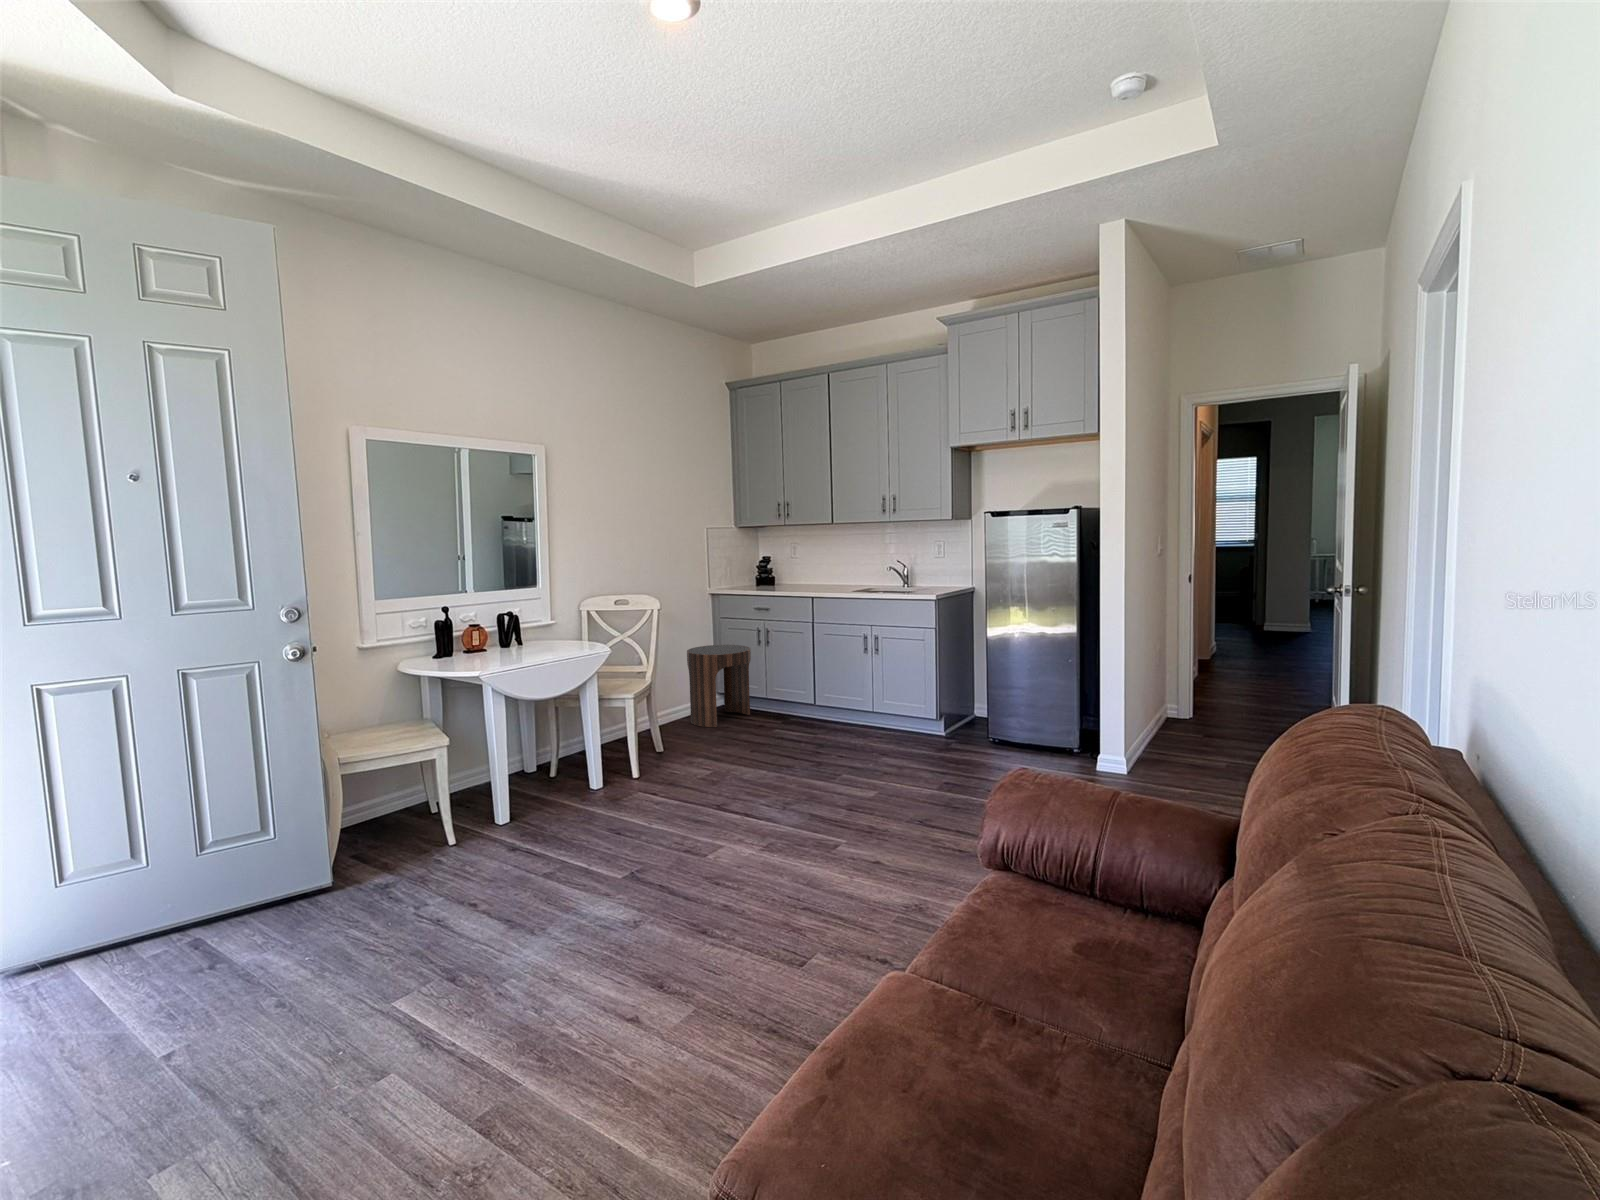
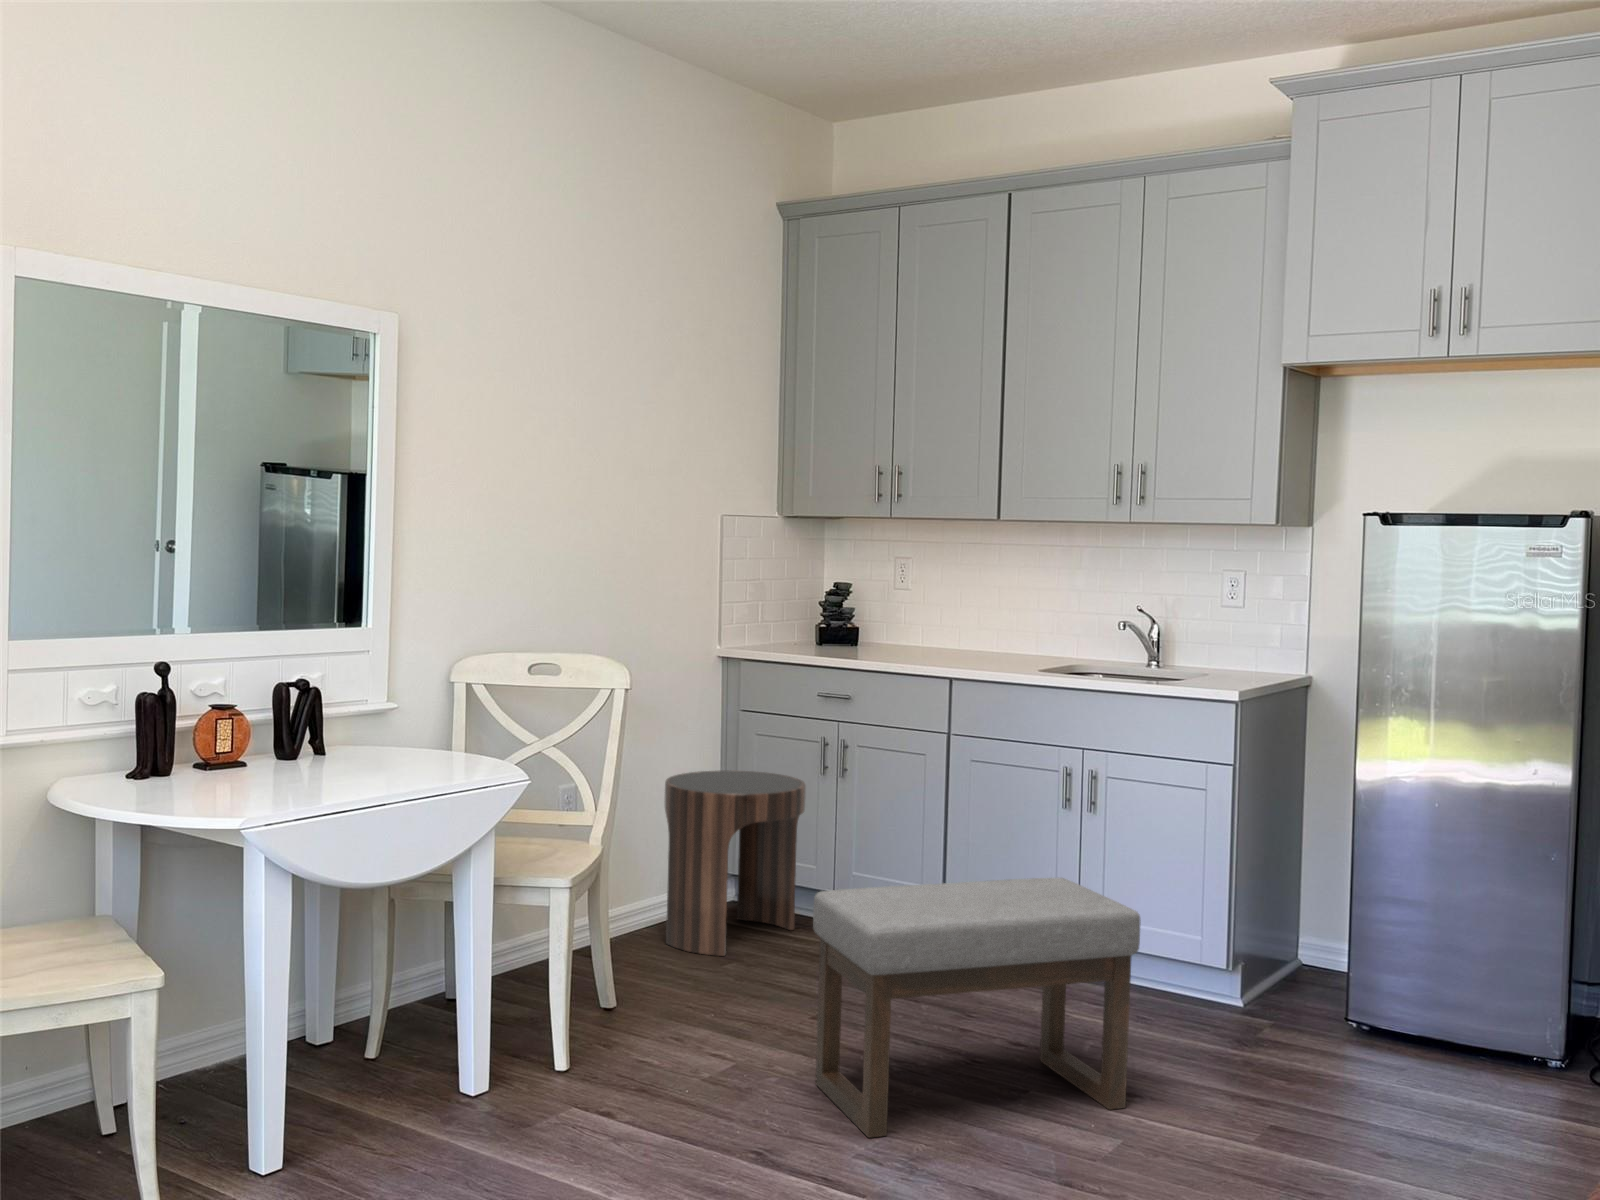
ottoman: none [743,682,885,797] -> present [813,878,1141,1138]

